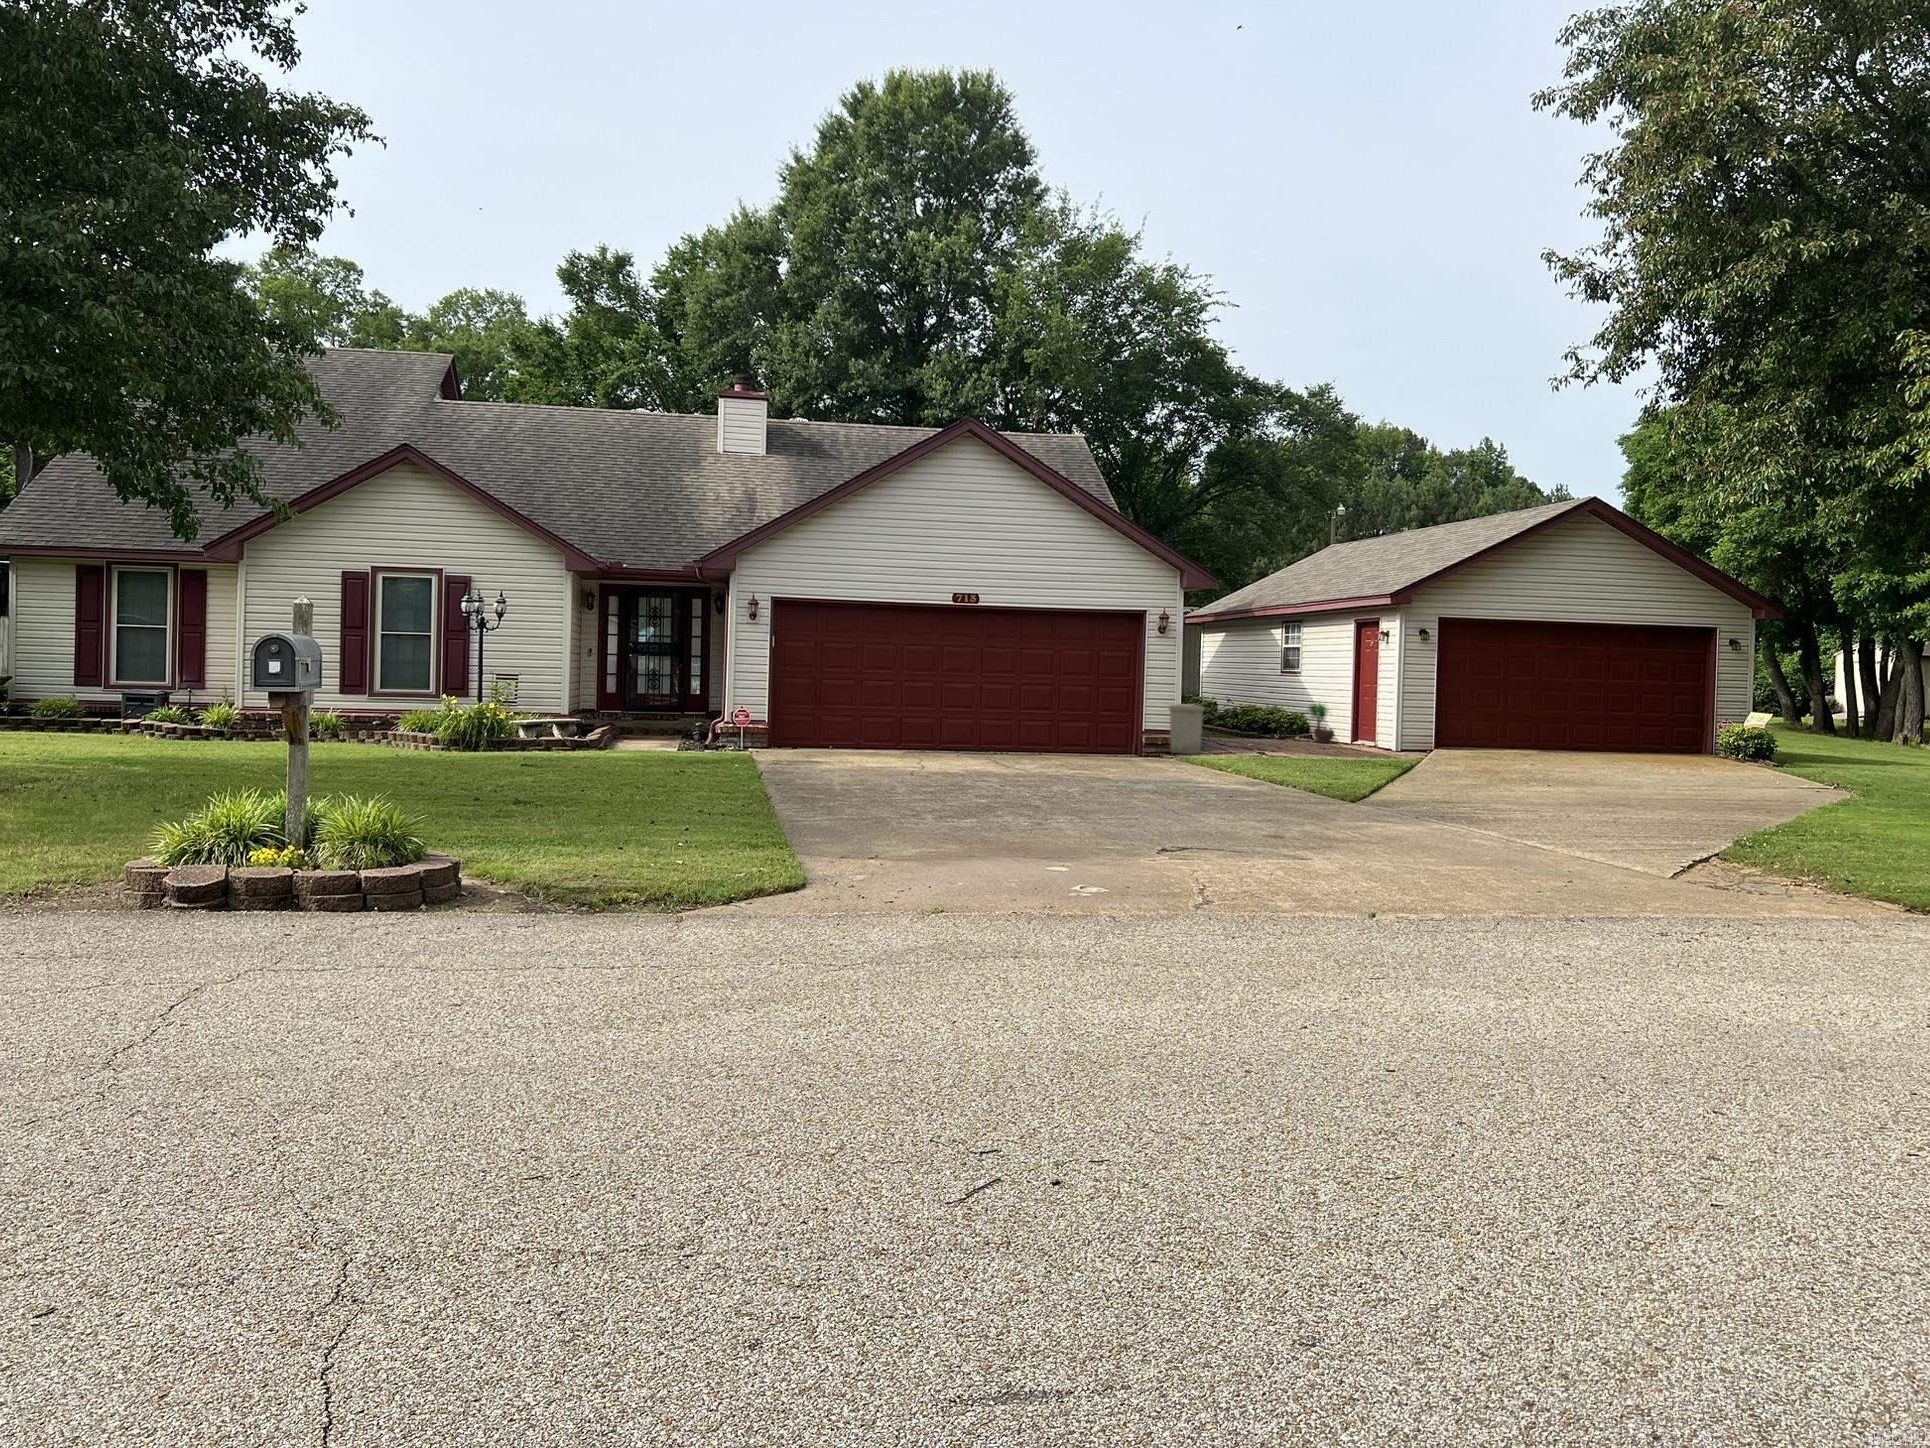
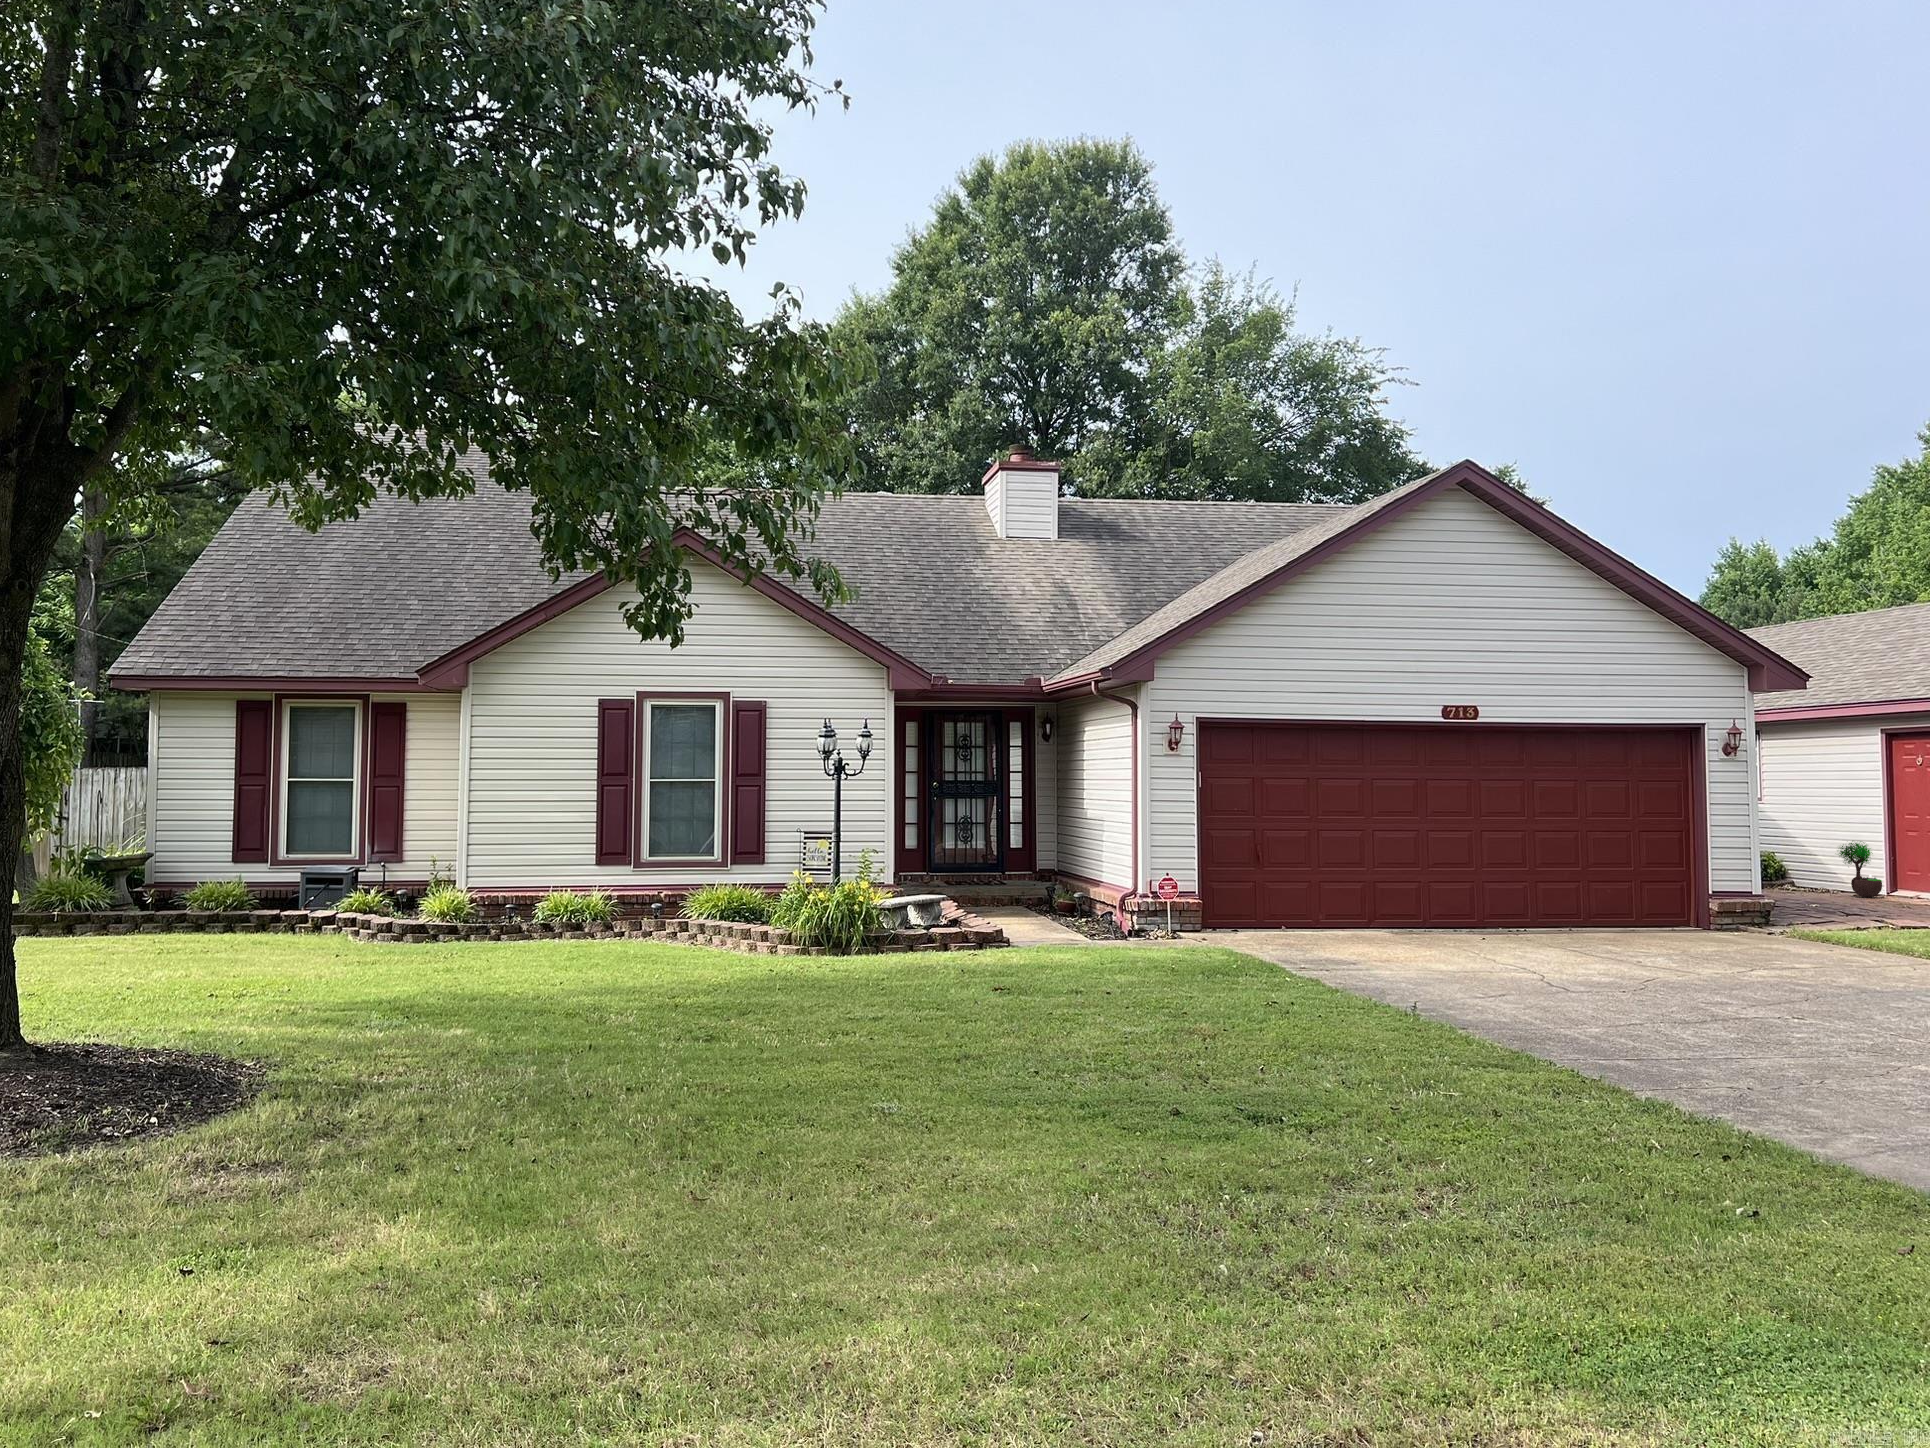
trash can: present [1169,704,1204,754] -> none [1745,854,1804,925]

